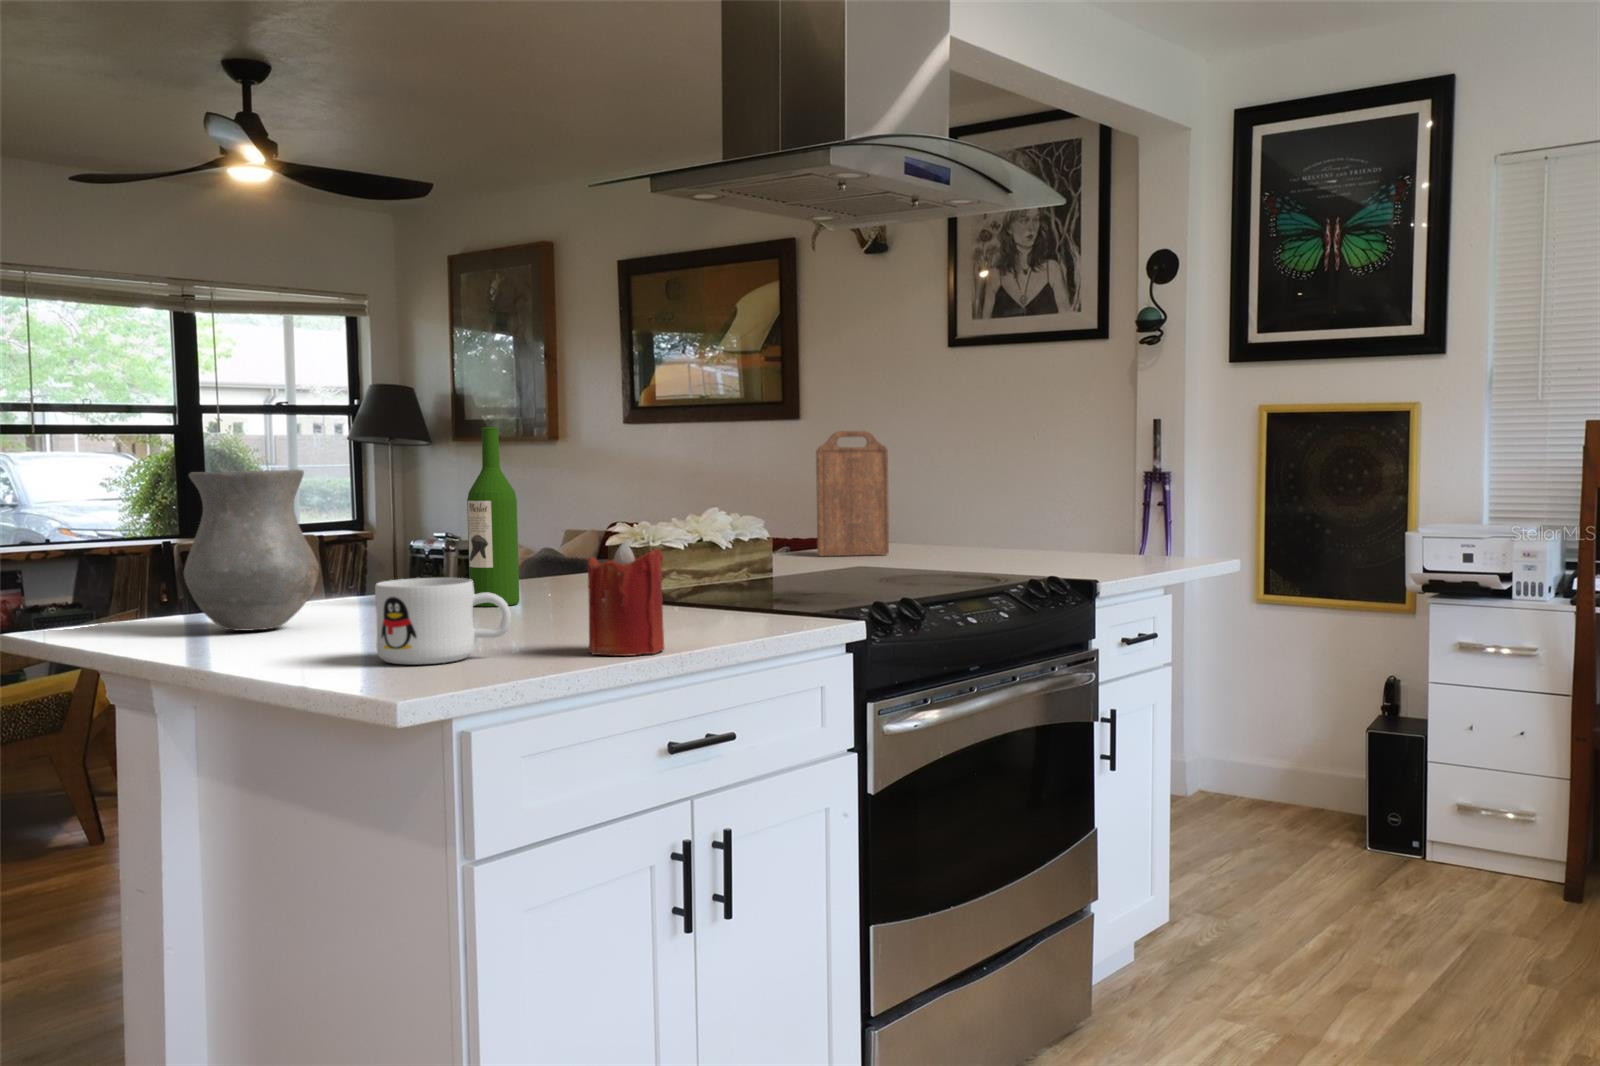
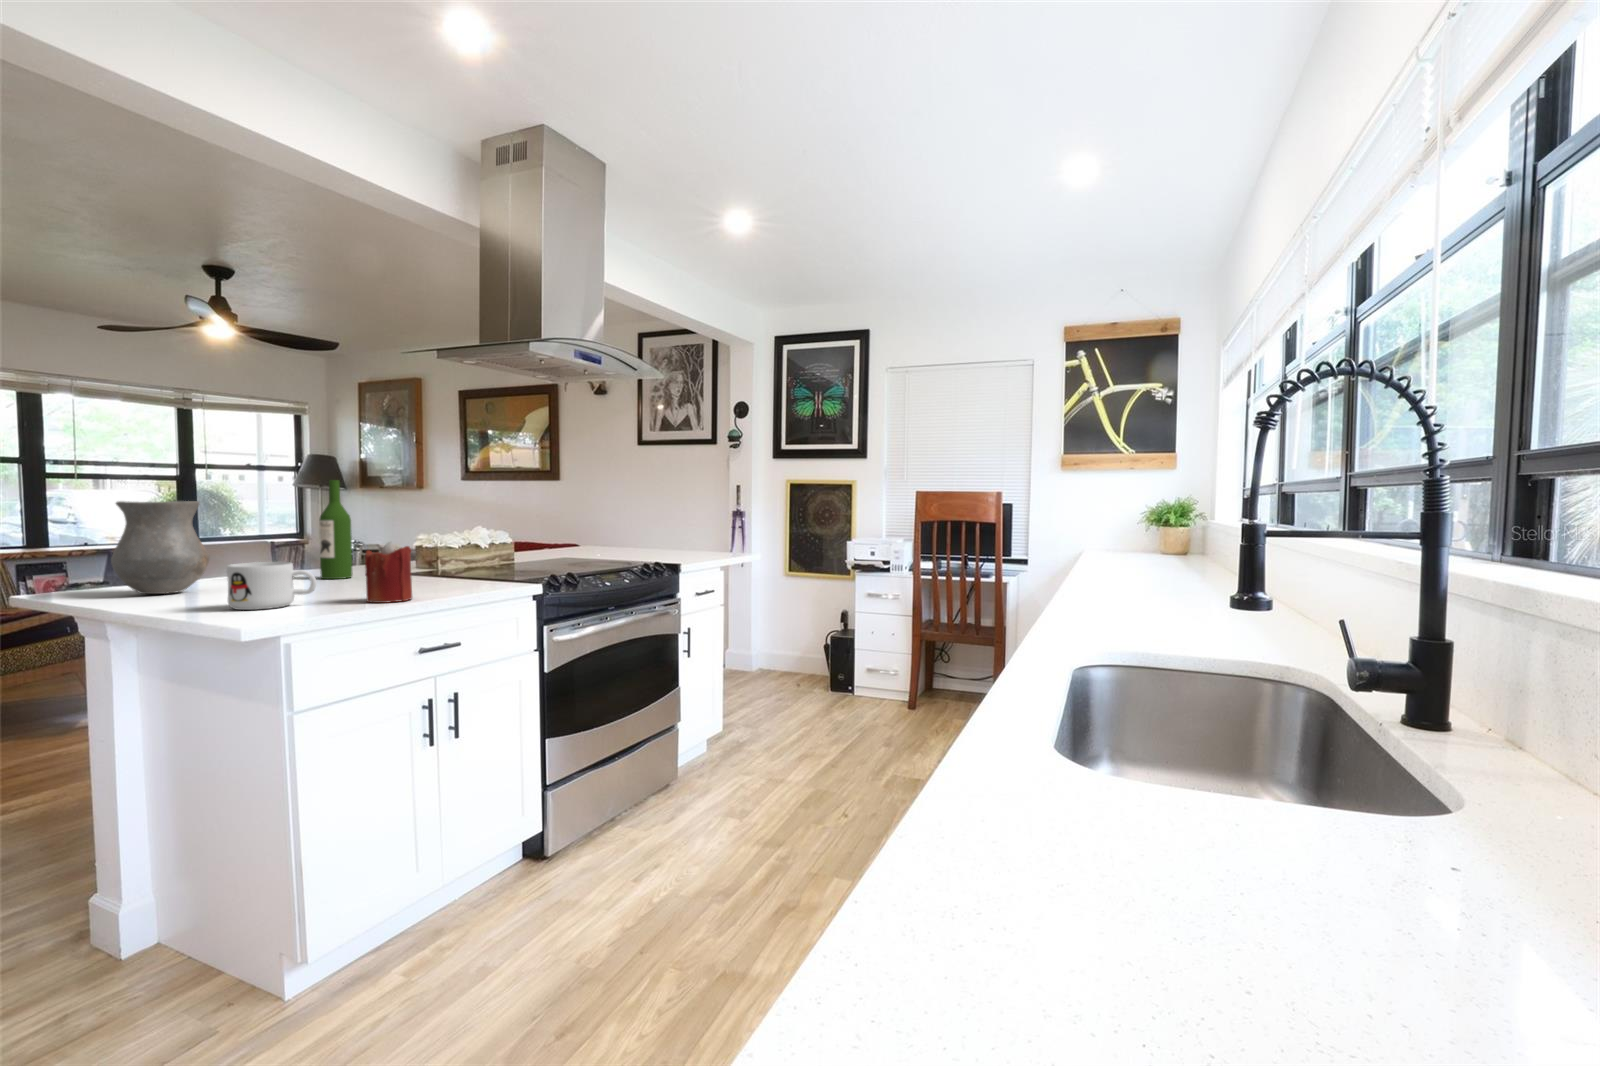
cutting board: present [816,431,889,556] -> none [554,487,594,552]

